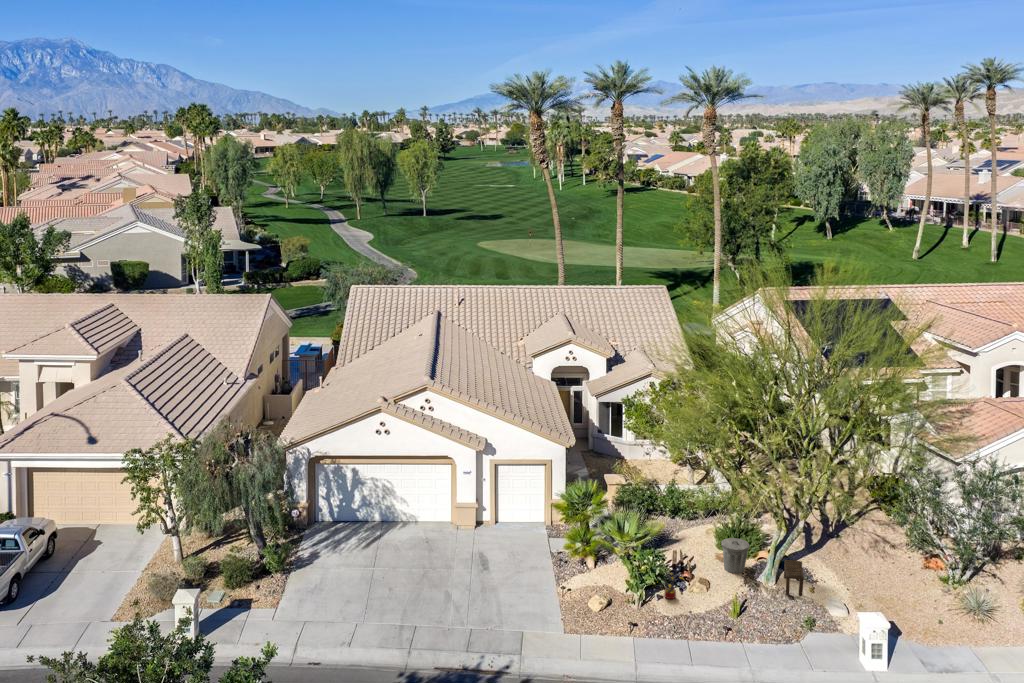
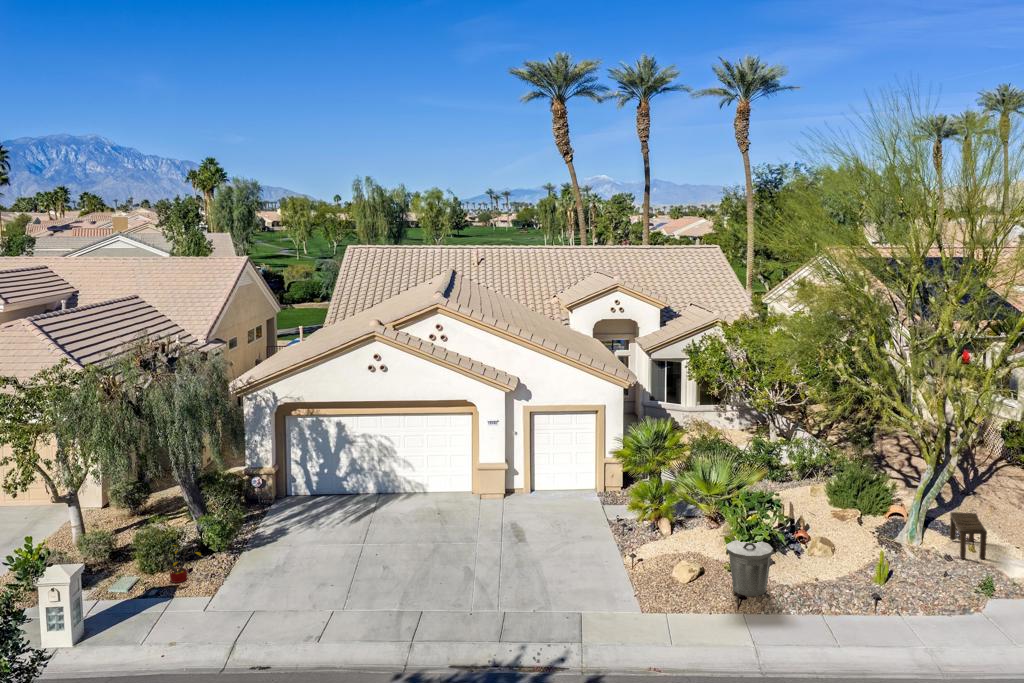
trash can: present [721,538,750,573] -> present [727,540,773,596]
decorative plant: present [663,575,683,599] -> present [162,545,201,583]

